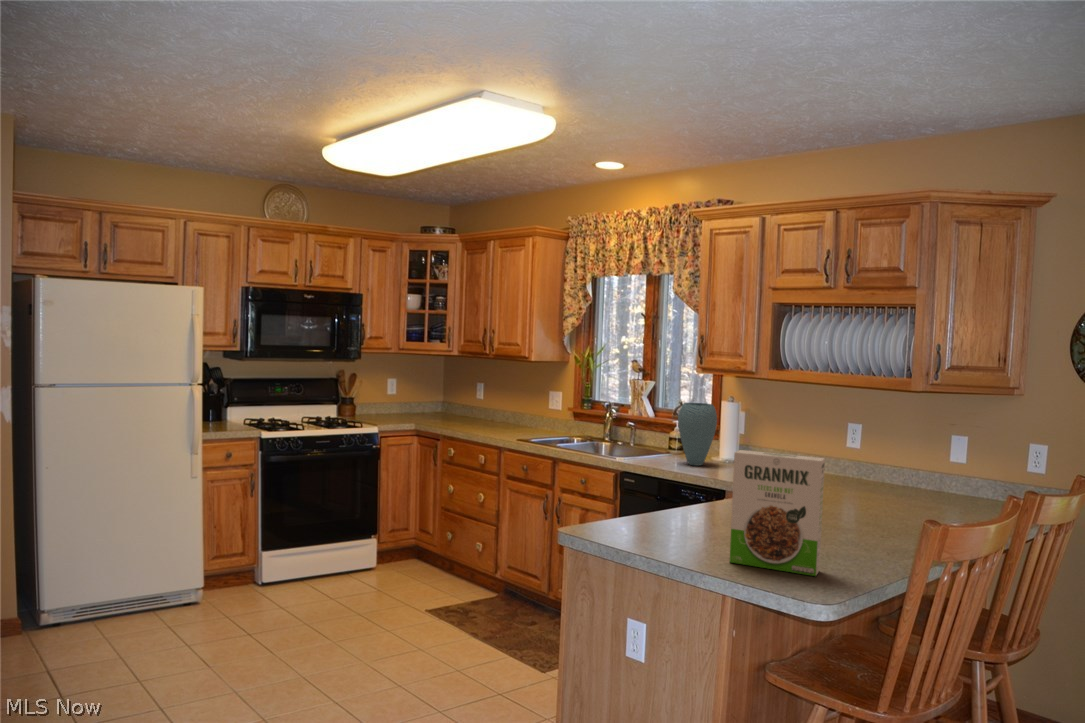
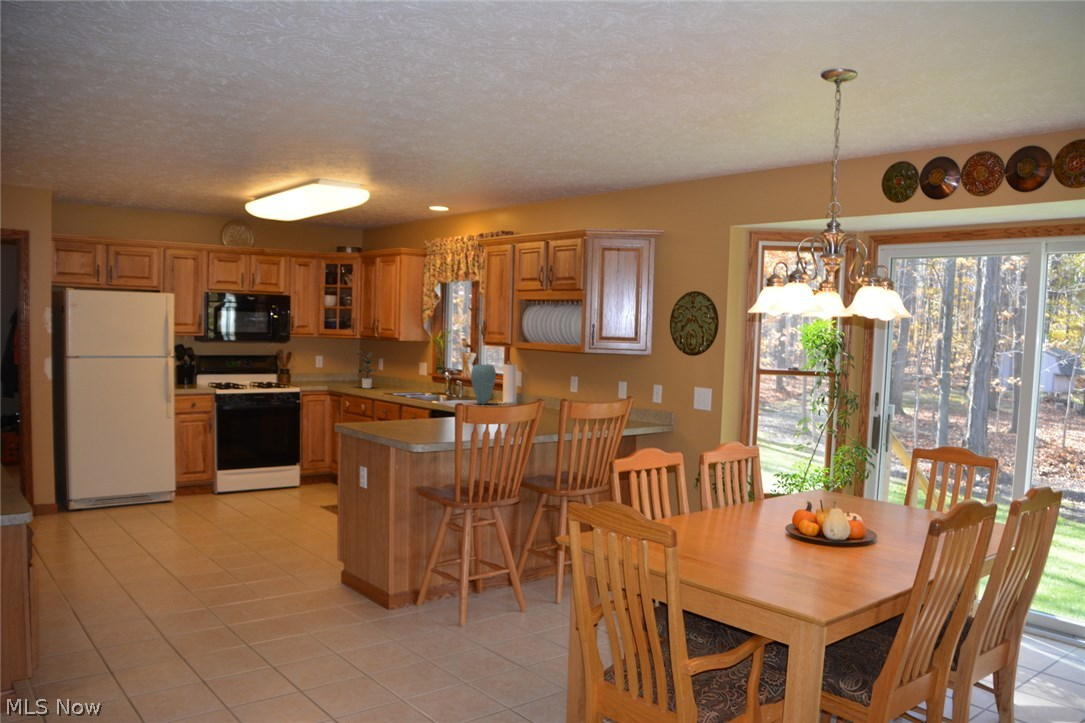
potted plant: none [451,374,497,427] -> present [357,351,376,388]
cereal box: present [730,450,825,576] -> none [405,376,447,435]

